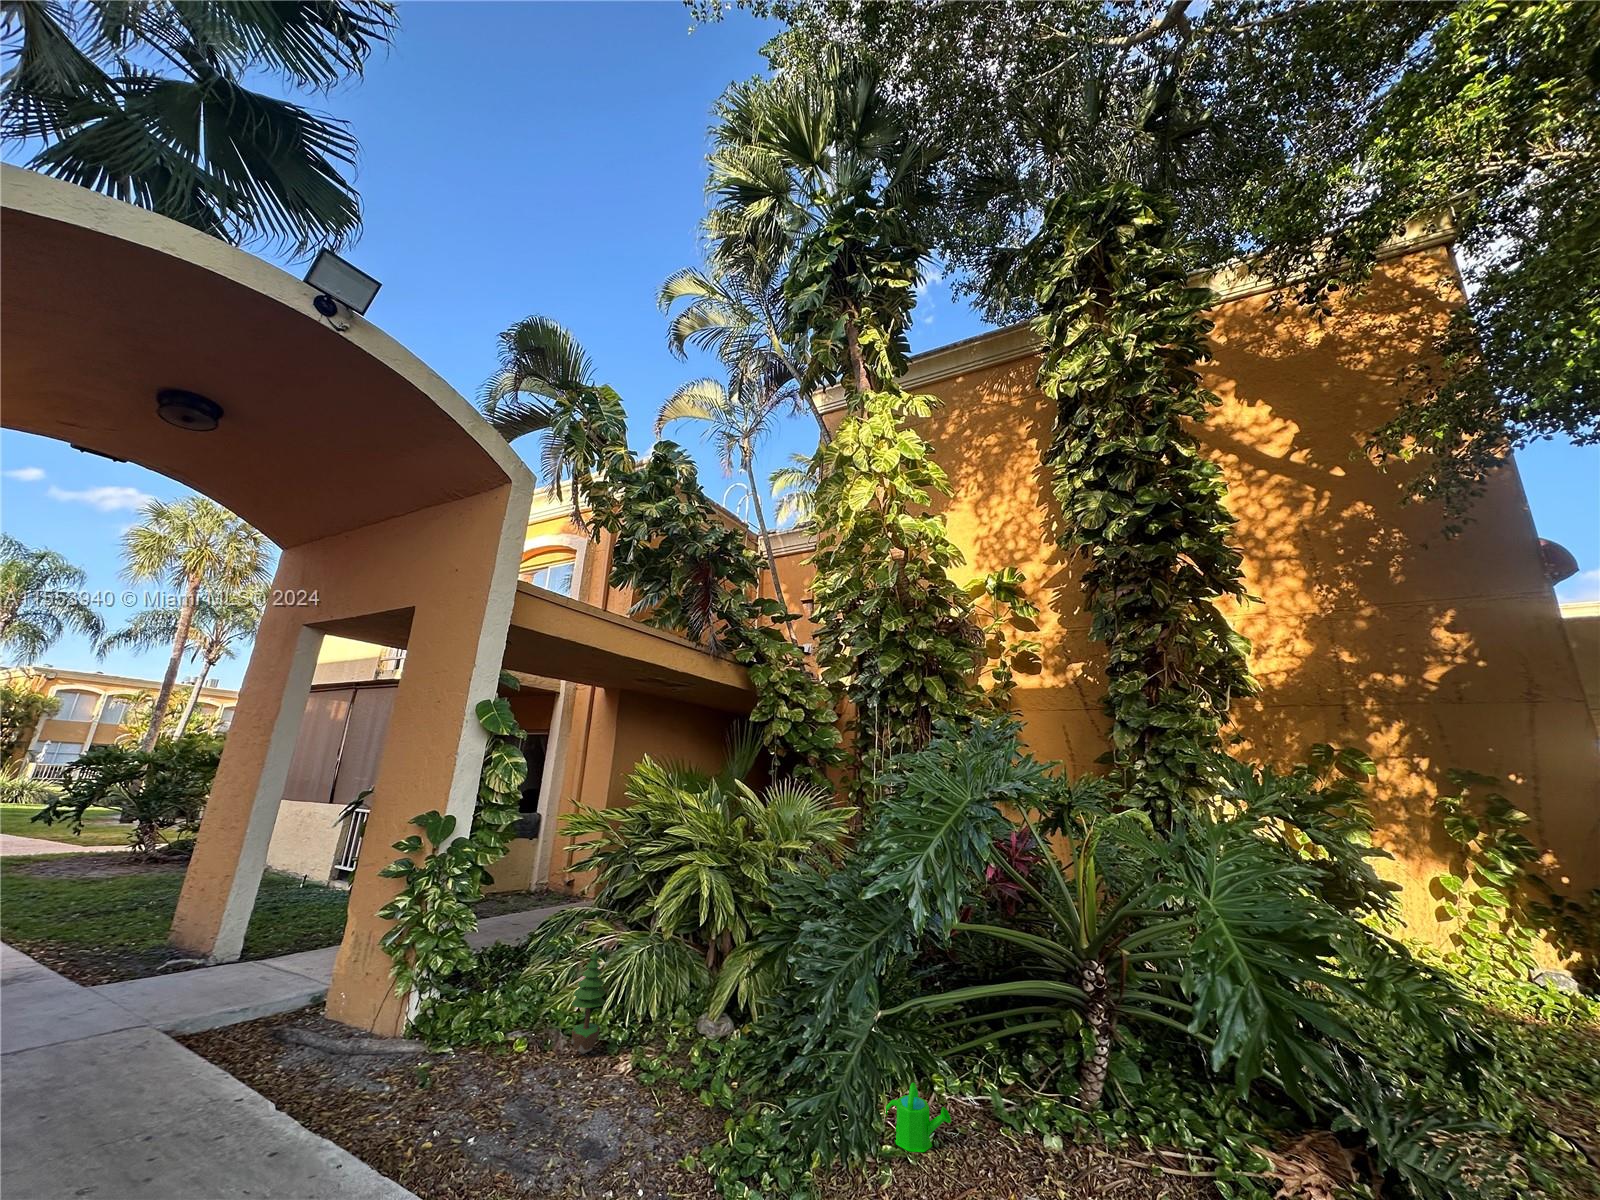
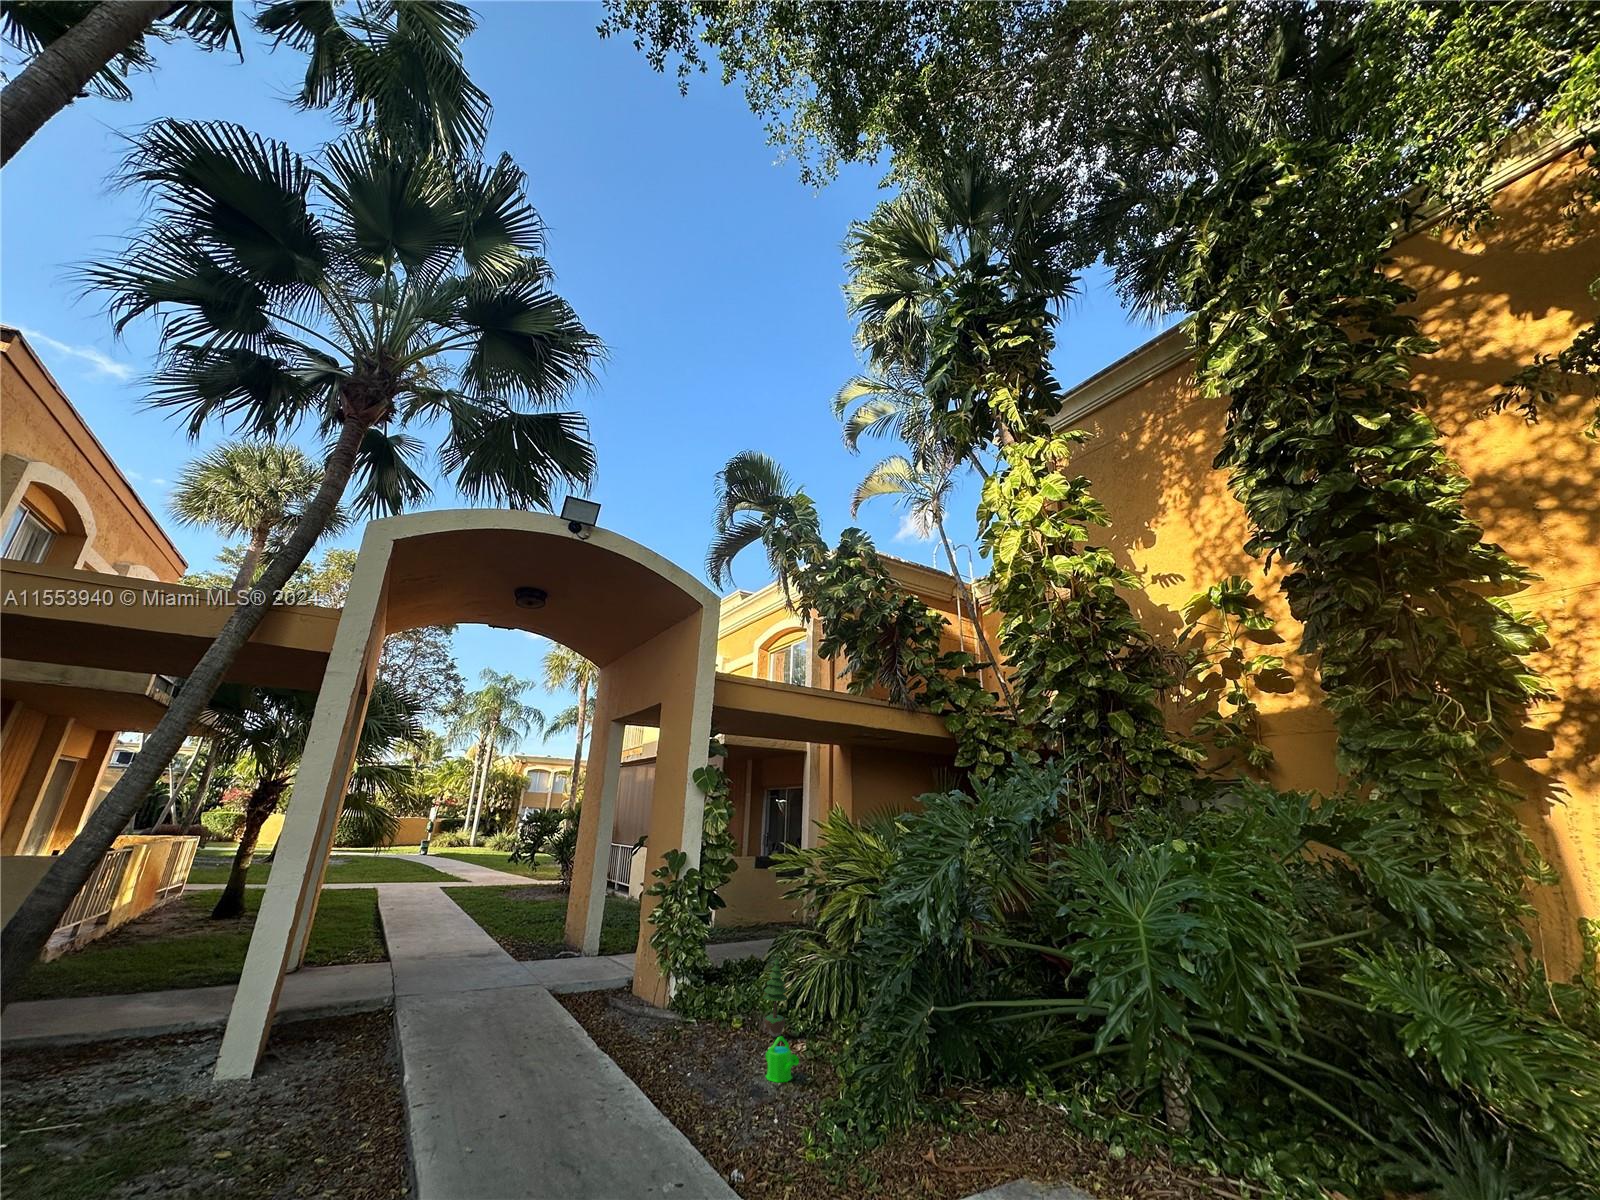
watering can: present [886,1083,951,1152] -> present [766,1036,799,1082]

